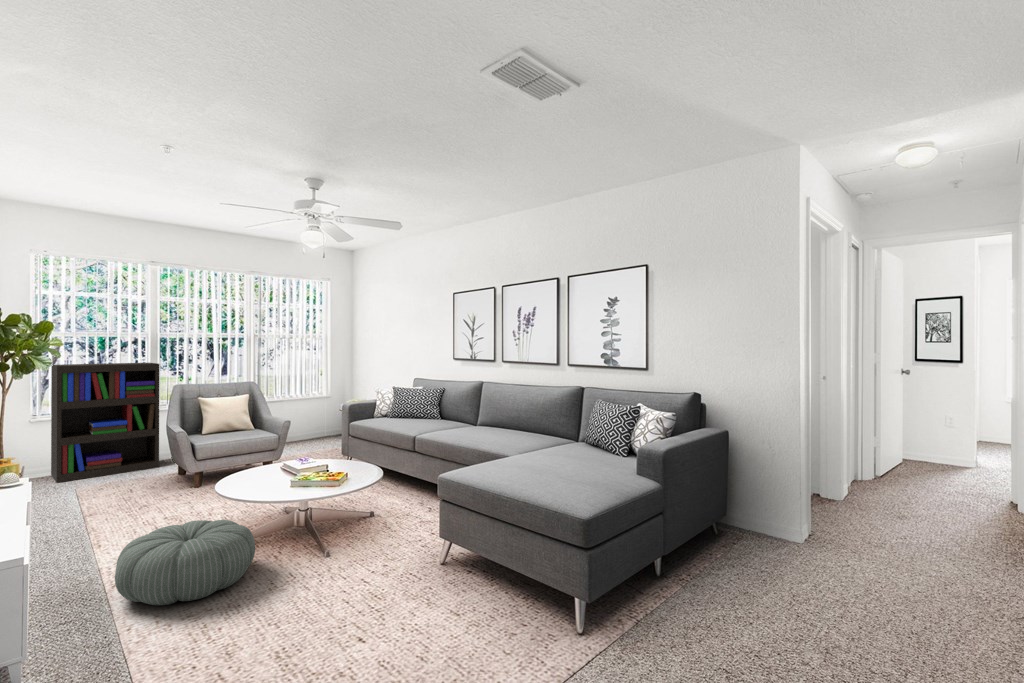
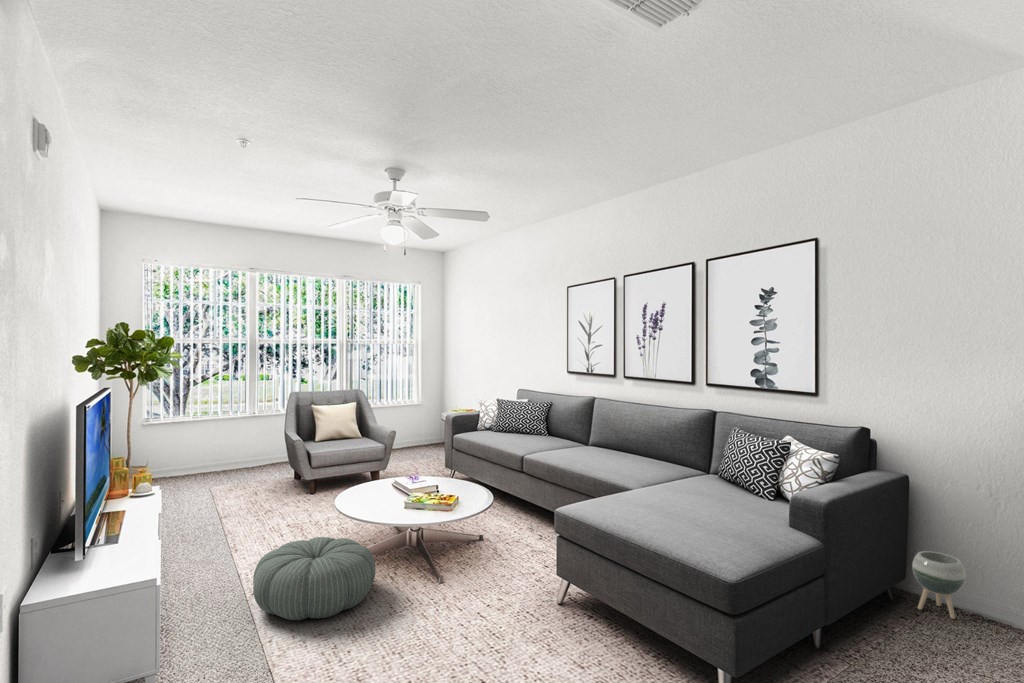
bookshelf: present [51,363,159,482] -> none [183,365,277,481]
planter: none [737,490,776,544] -> present [912,551,966,619]

